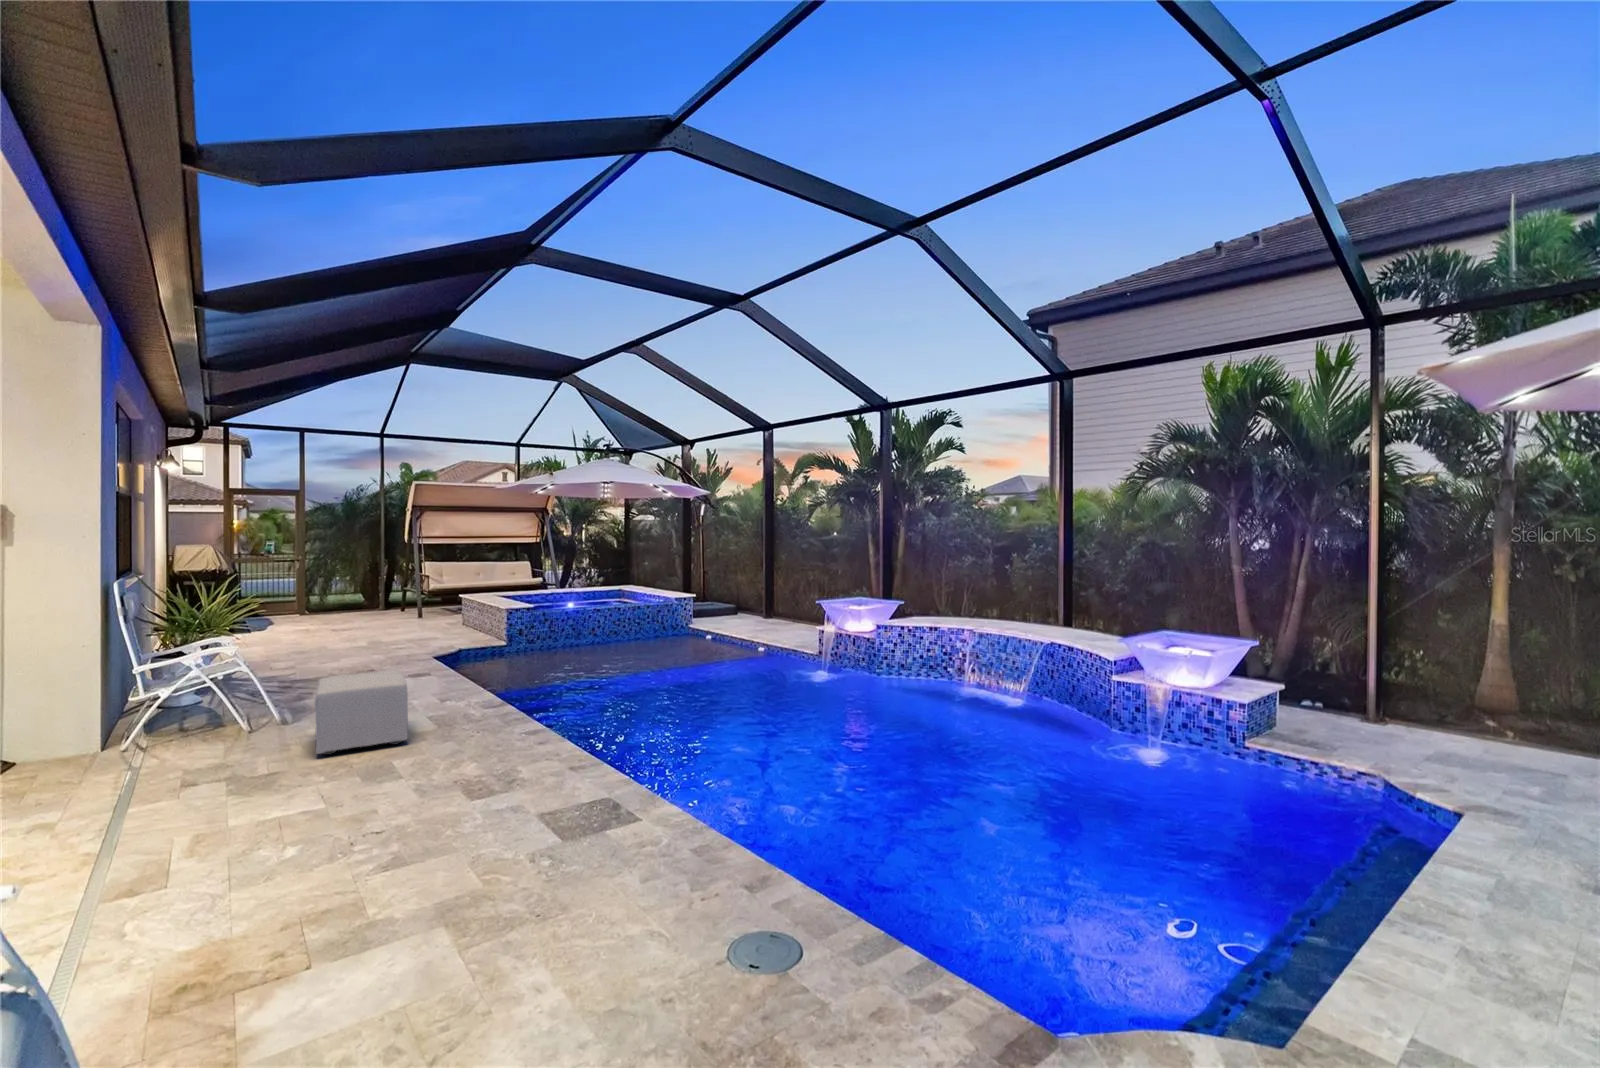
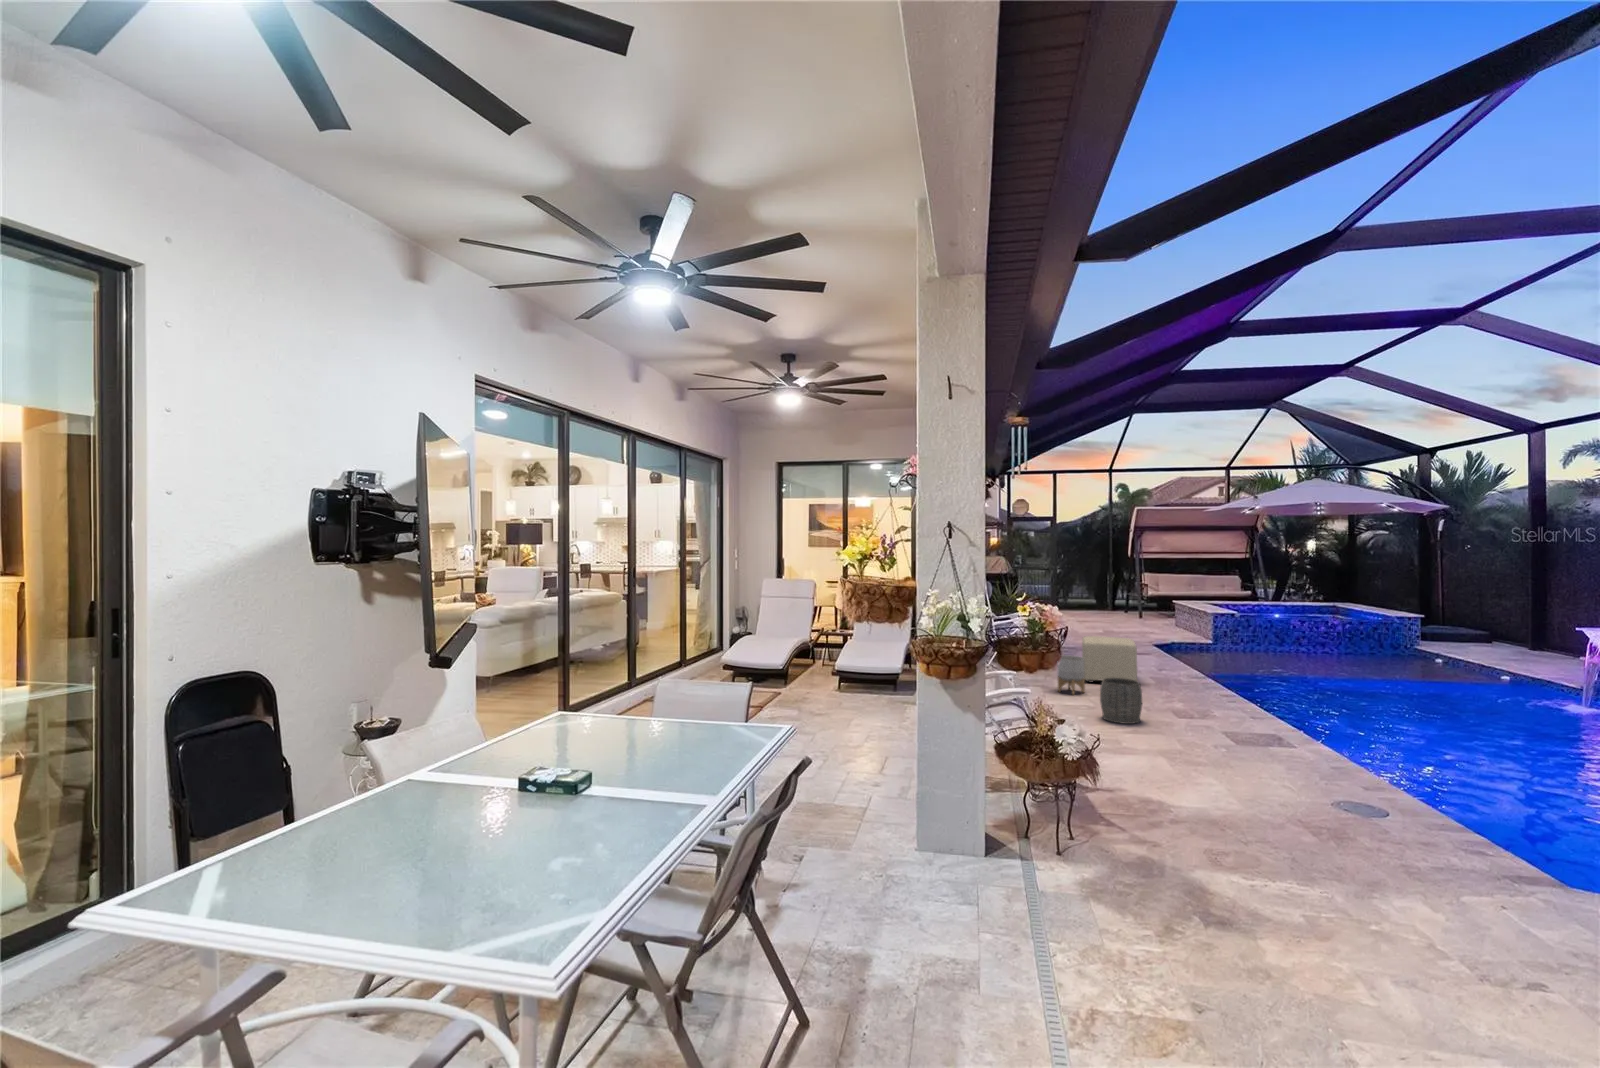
planter: none [258,724,313,797] -> present [1057,656,1085,695]
woven basket: none [332,763,410,853] -> present [1100,678,1142,724]

